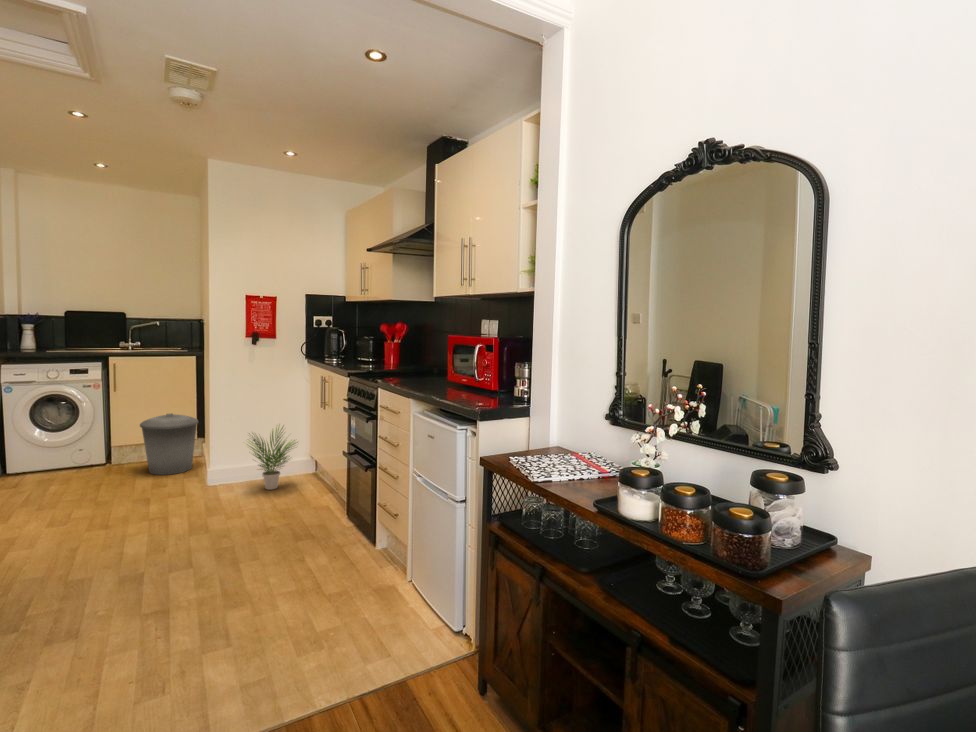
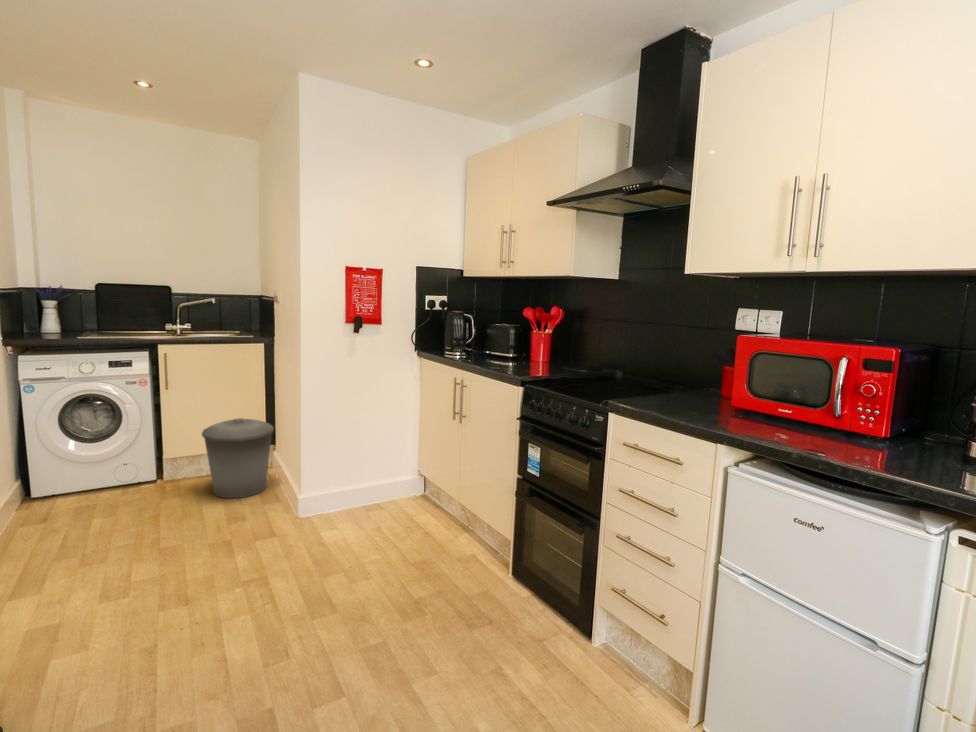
potted plant: present [249,427,295,490] -> none [343,435,416,525]

